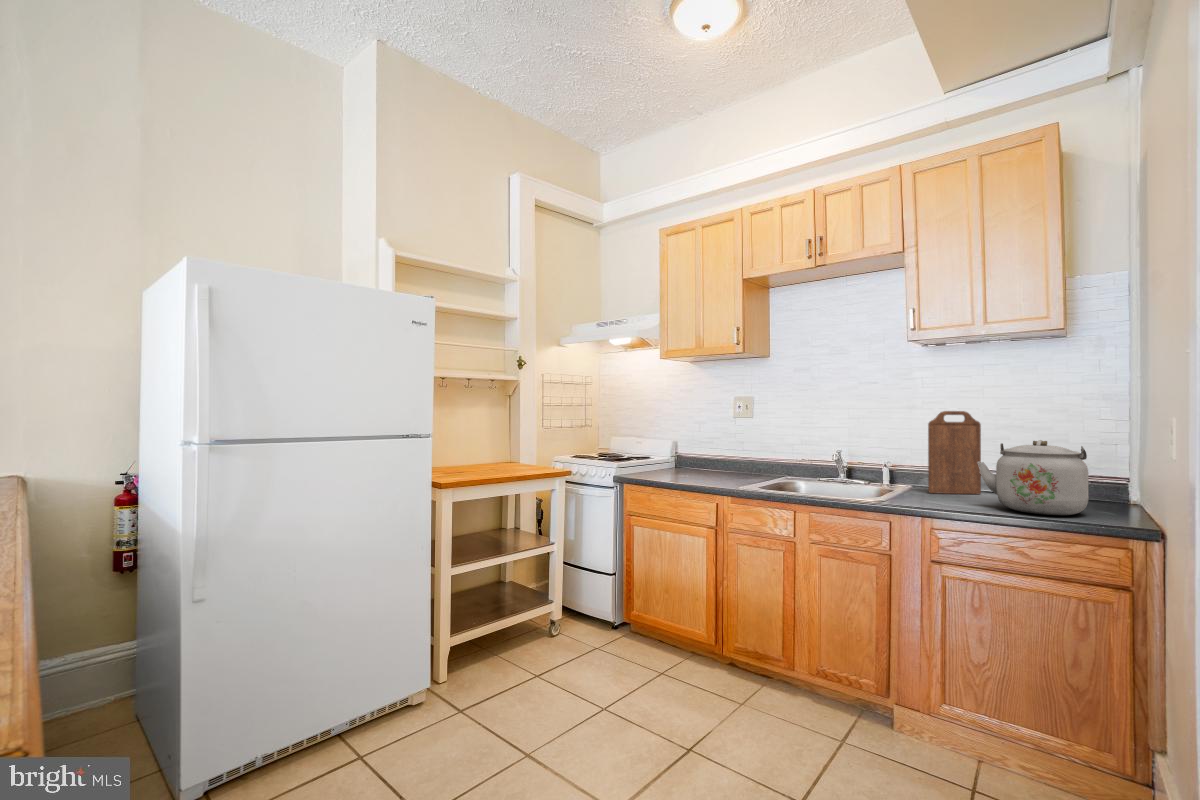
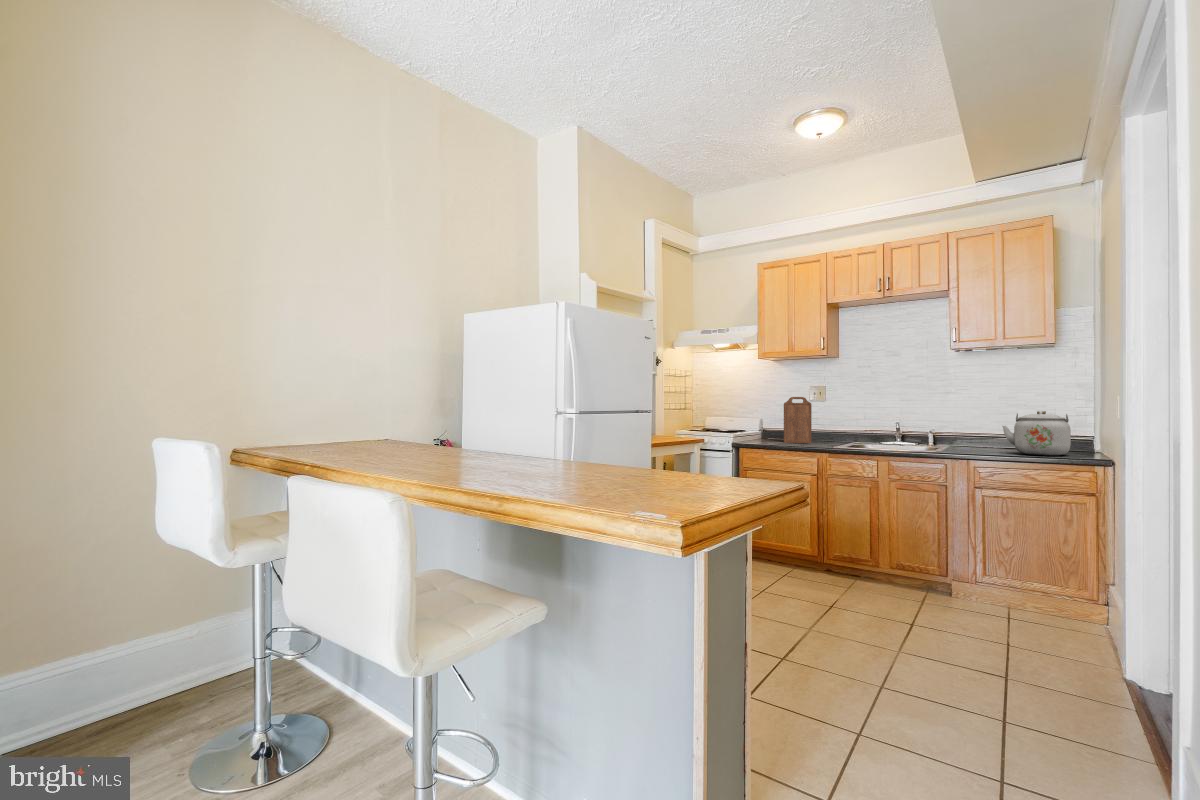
cutting board: present [928,411,981,494] -> present [784,397,812,443]

